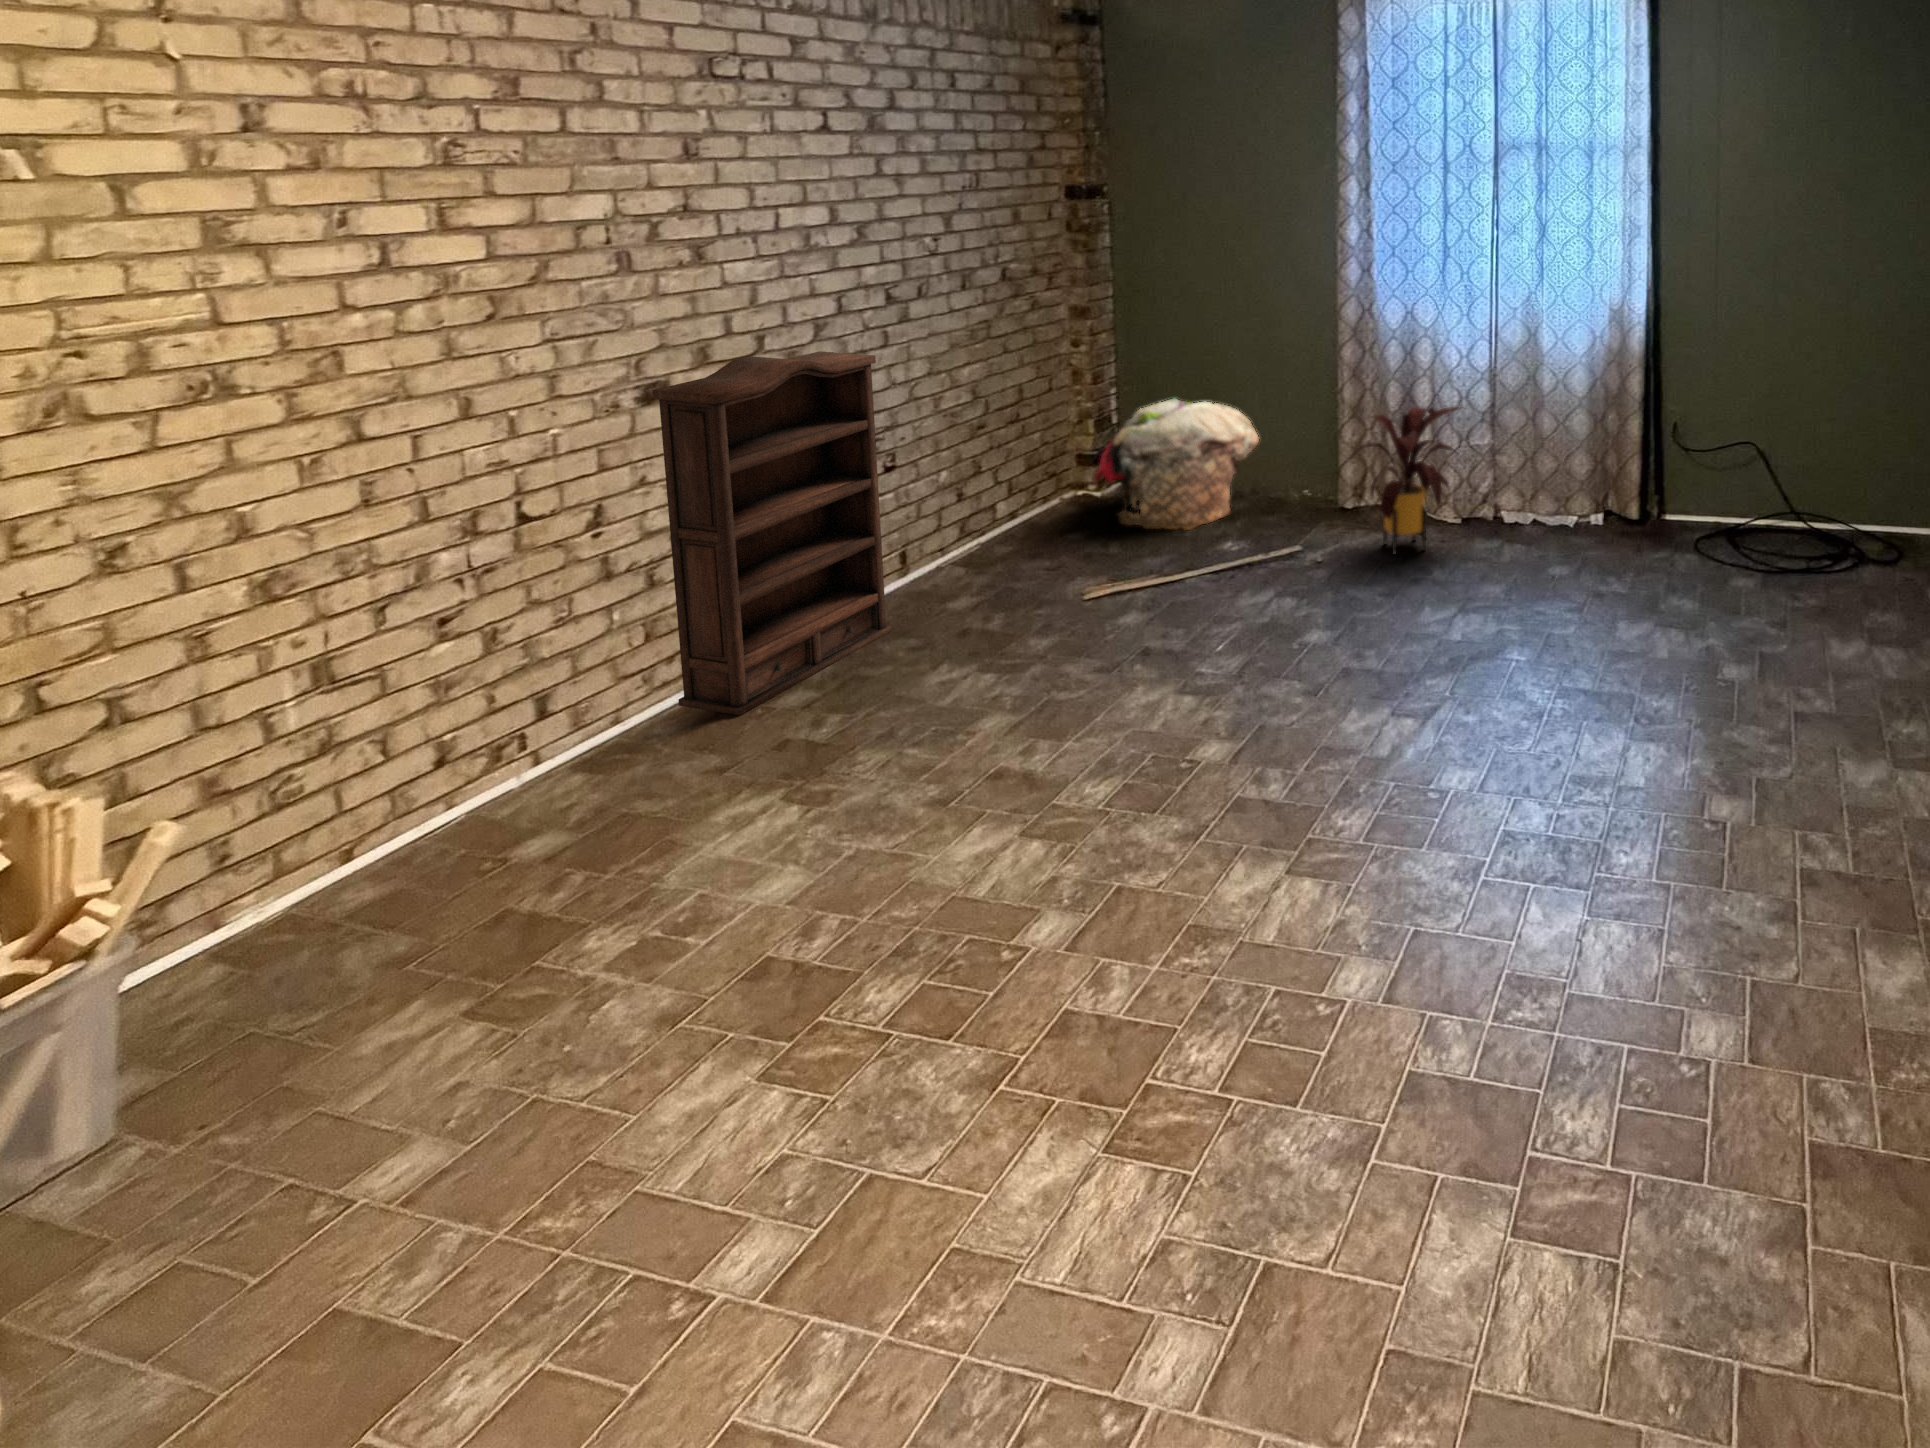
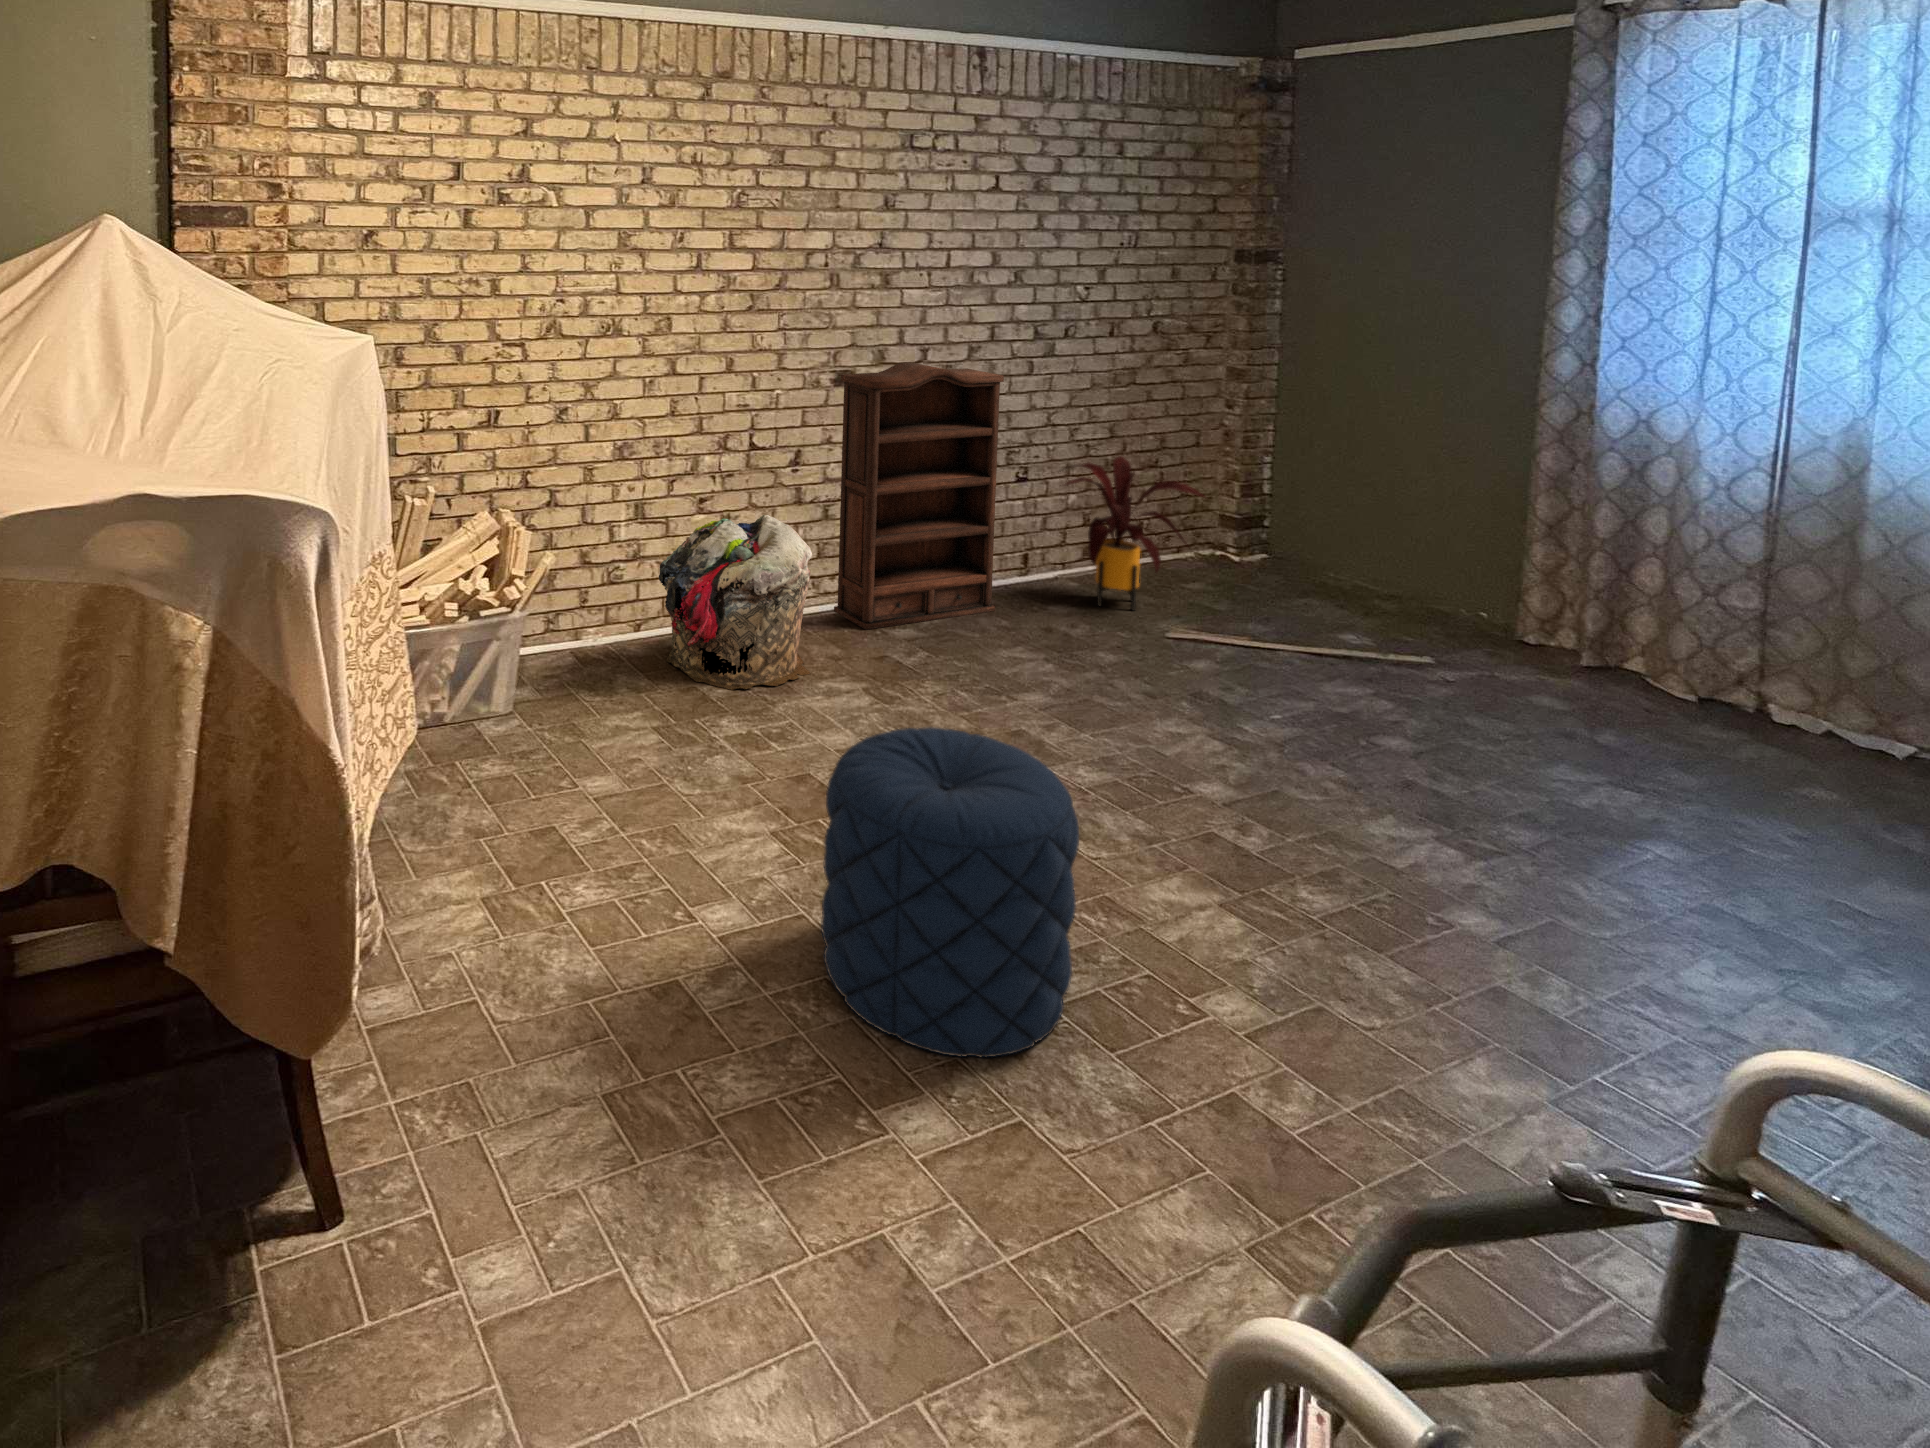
laundry basket: present [1093,398,1259,530] -> present [659,515,812,690]
house plant: present [1350,407,1461,554] -> present [1065,456,1205,610]
pouf: none [917,826,1225,1255] -> present [821,727,1079,1057]

